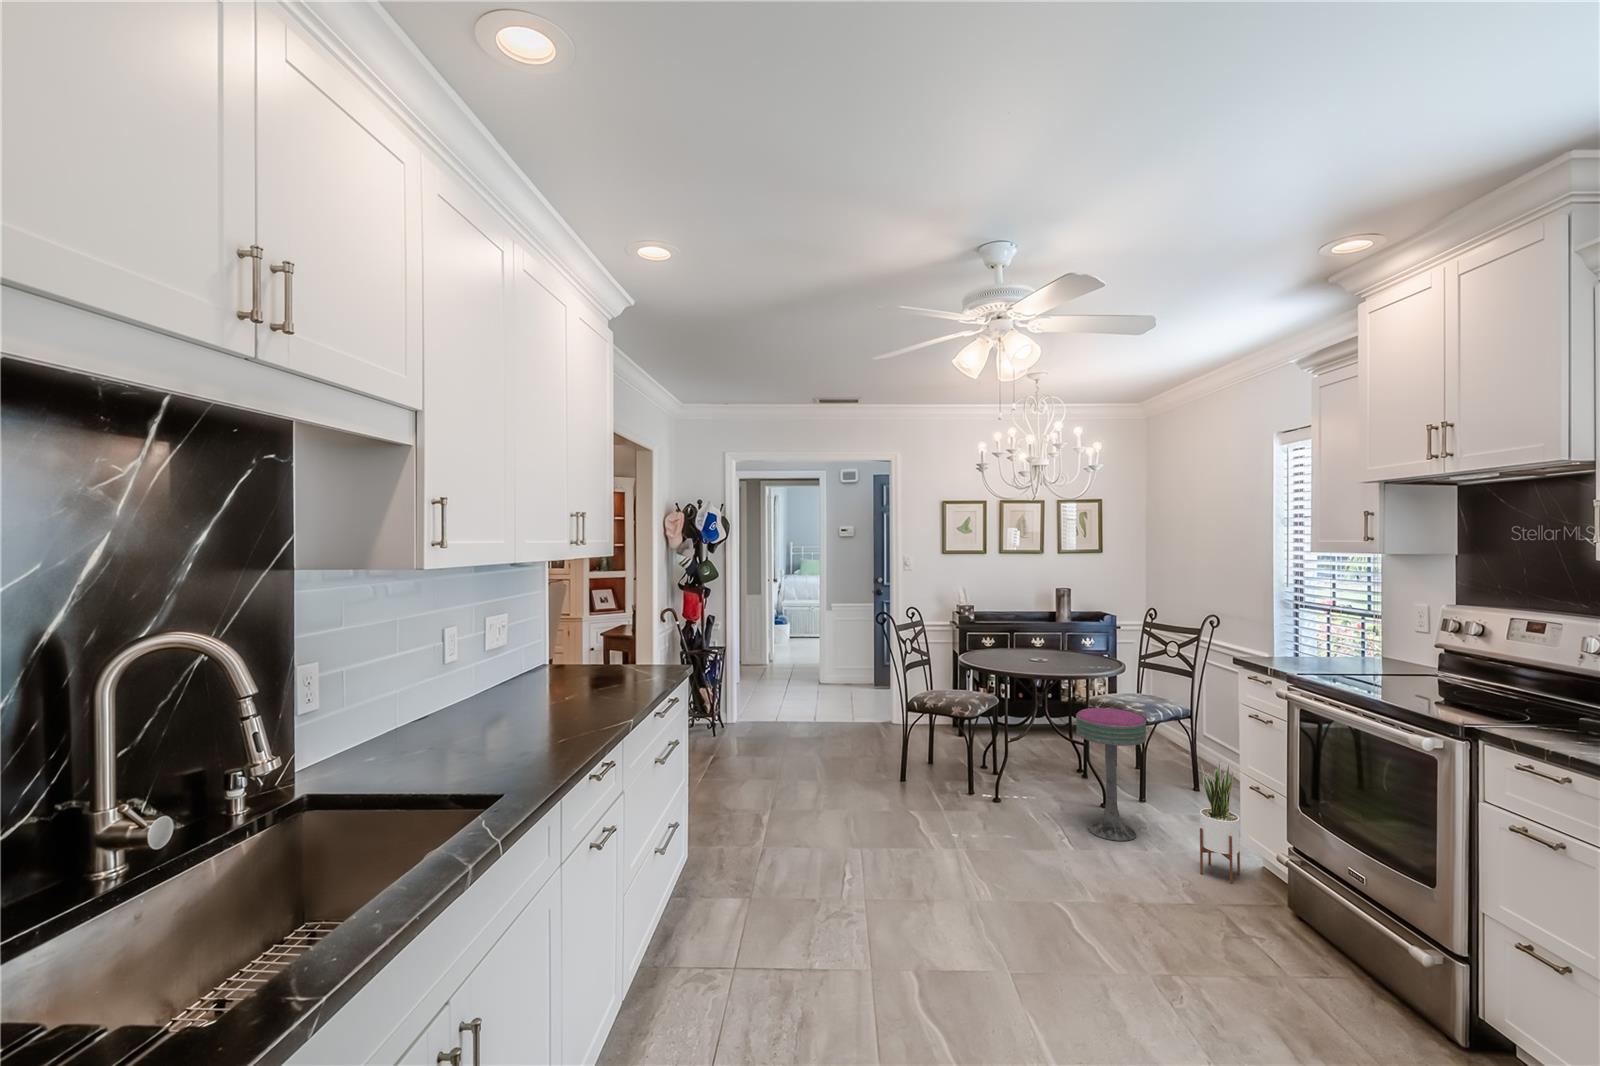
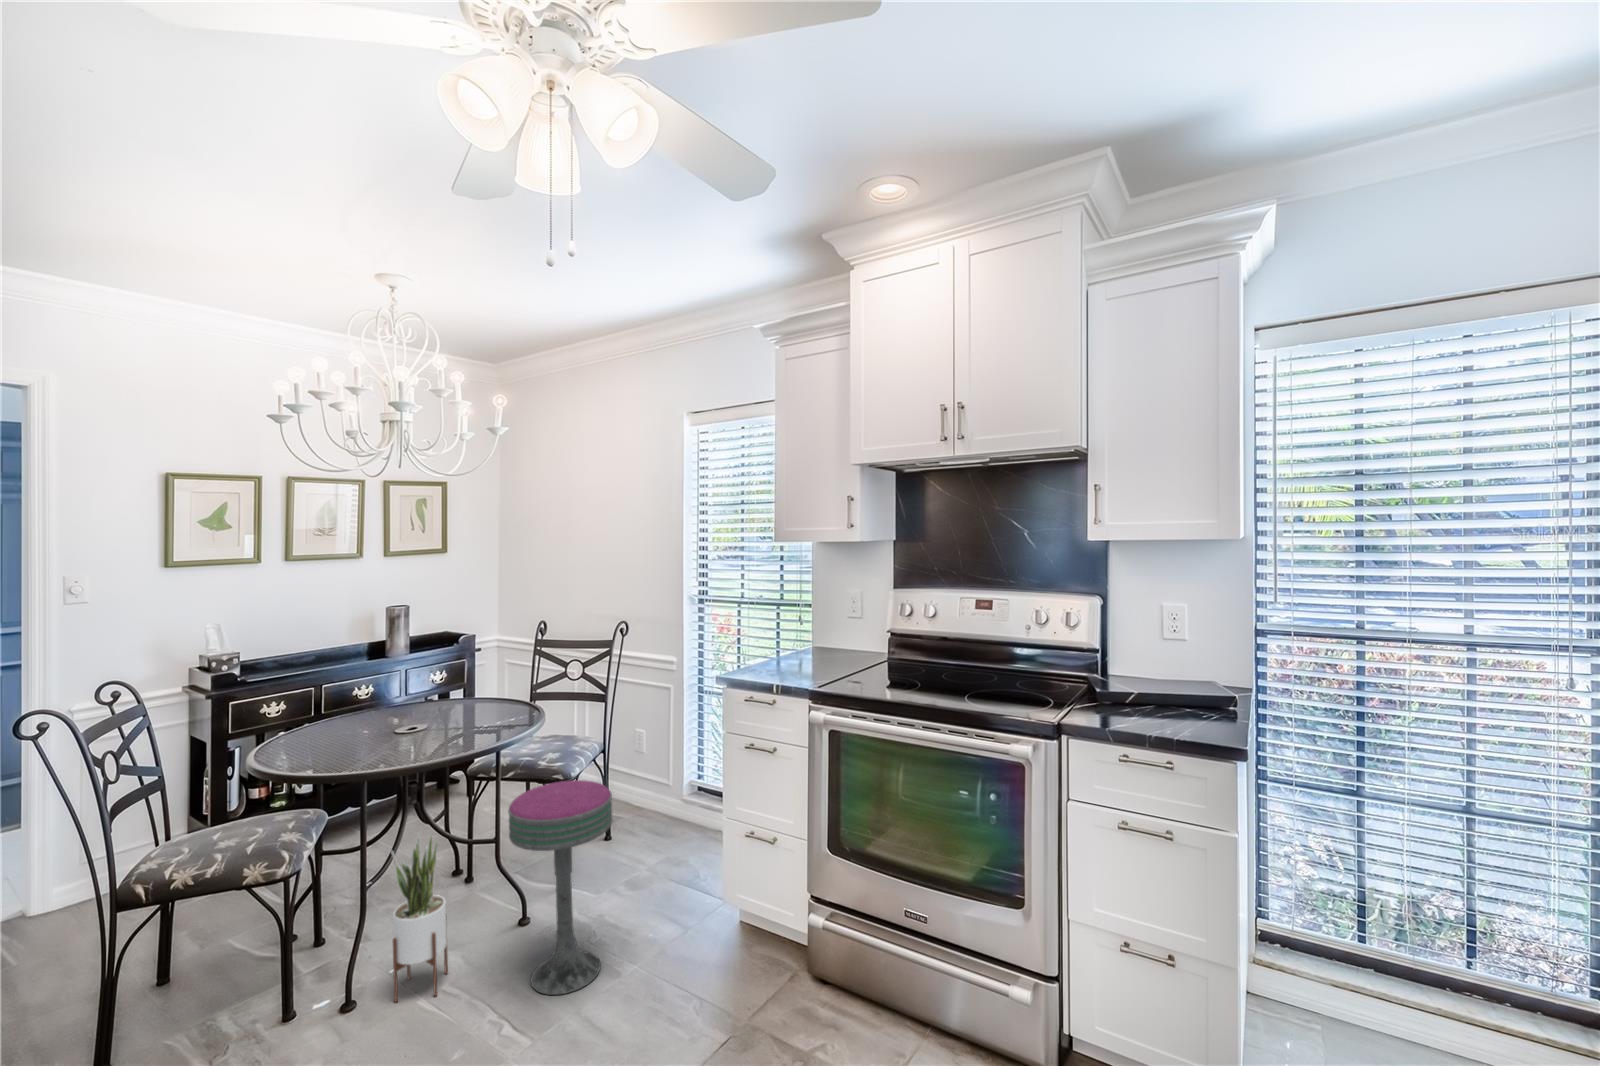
potted plant: present [1200,760,1240,883] -> present [391,834,448,1002]

